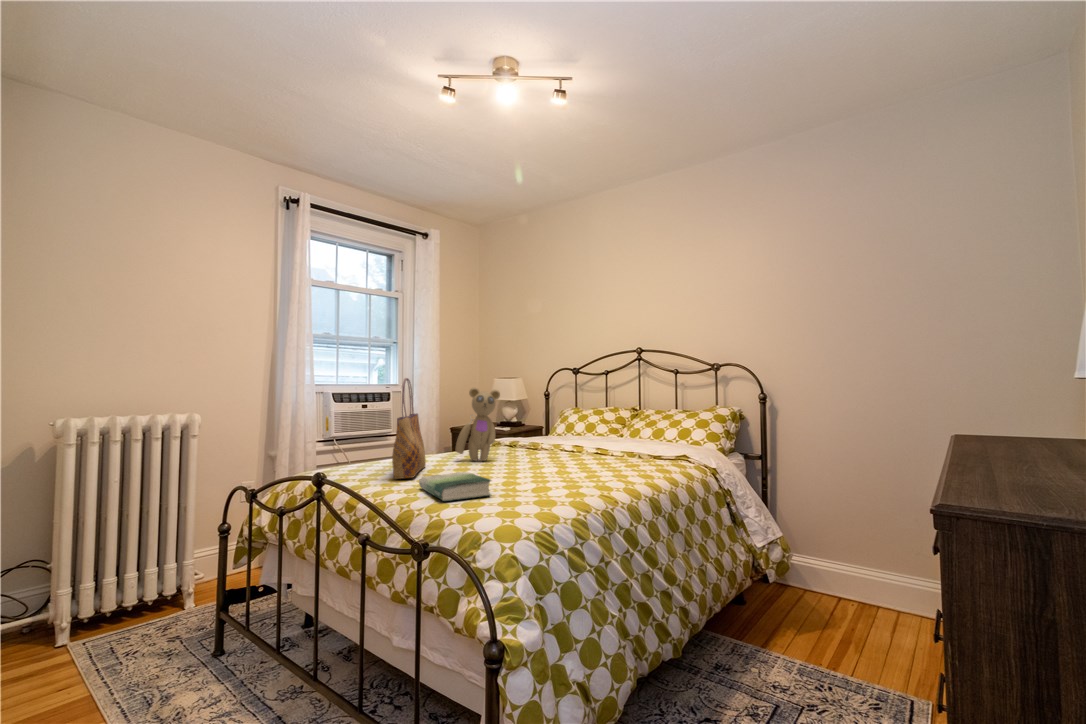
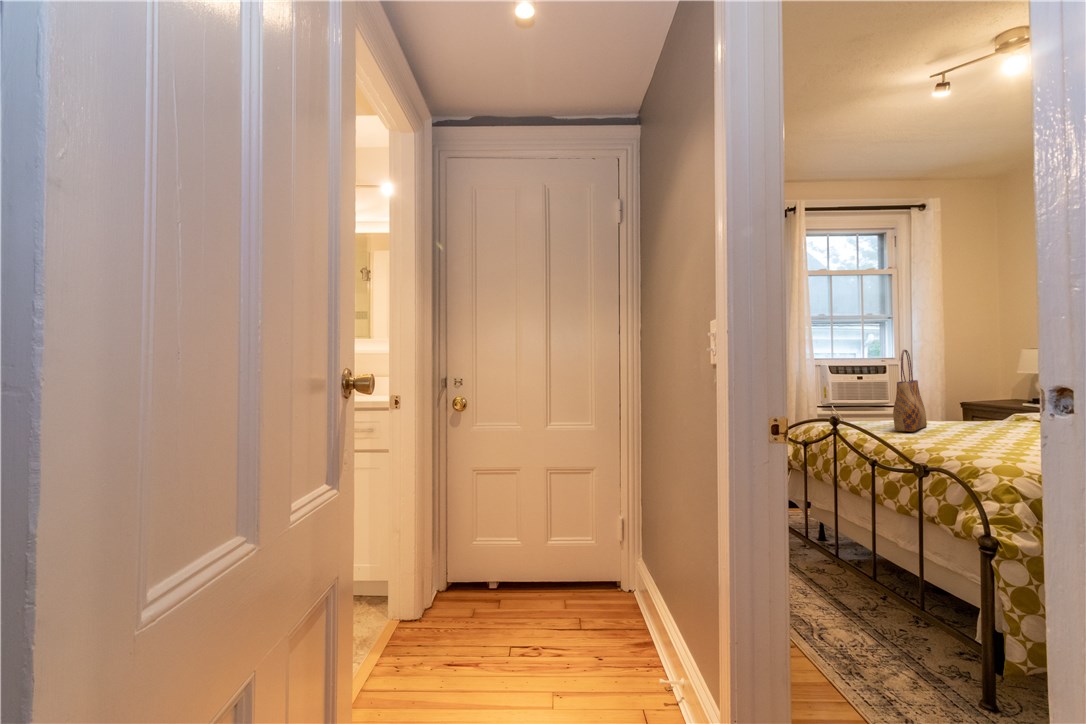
teddy bear: present [456,388,500,461] -> none [961,357,1017,428]
book: present [419,472,491,501] -> none [920,429,997,449]

